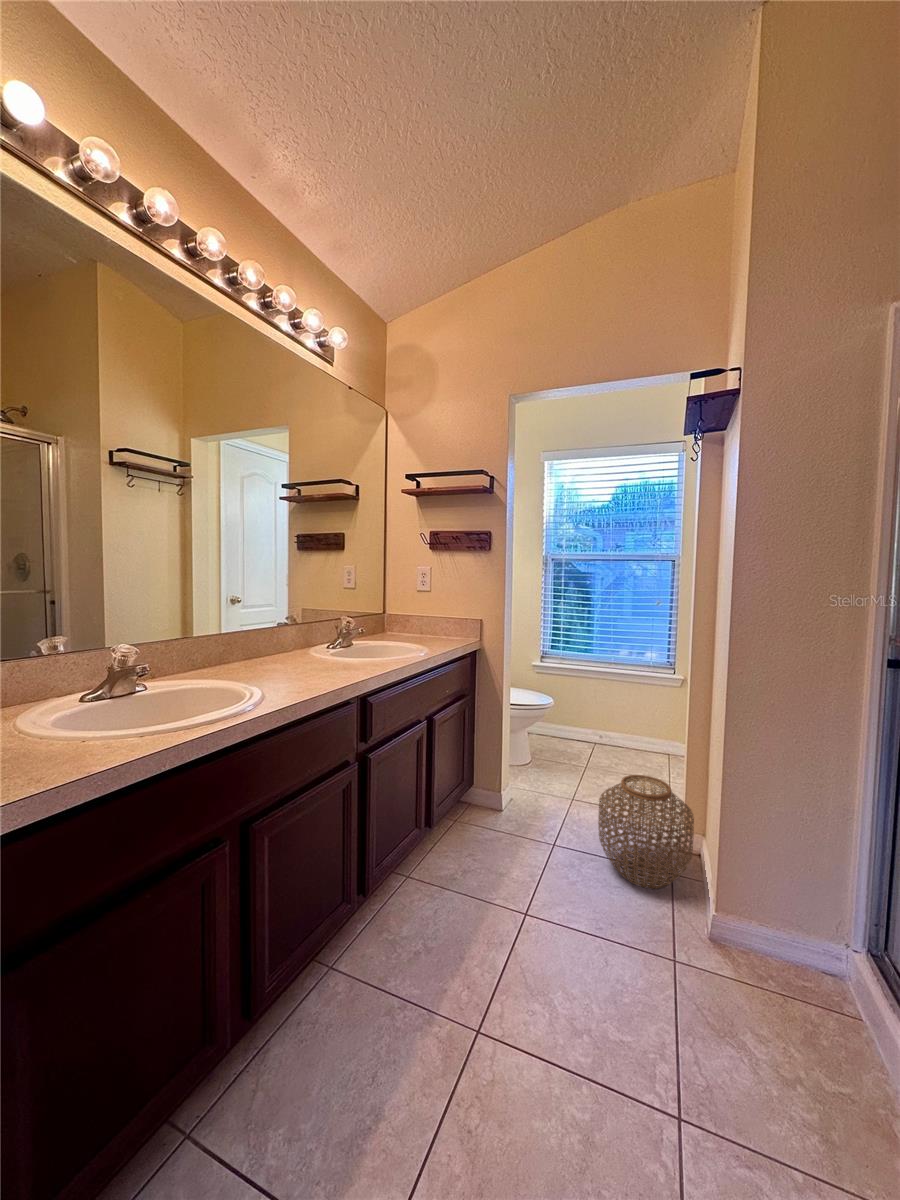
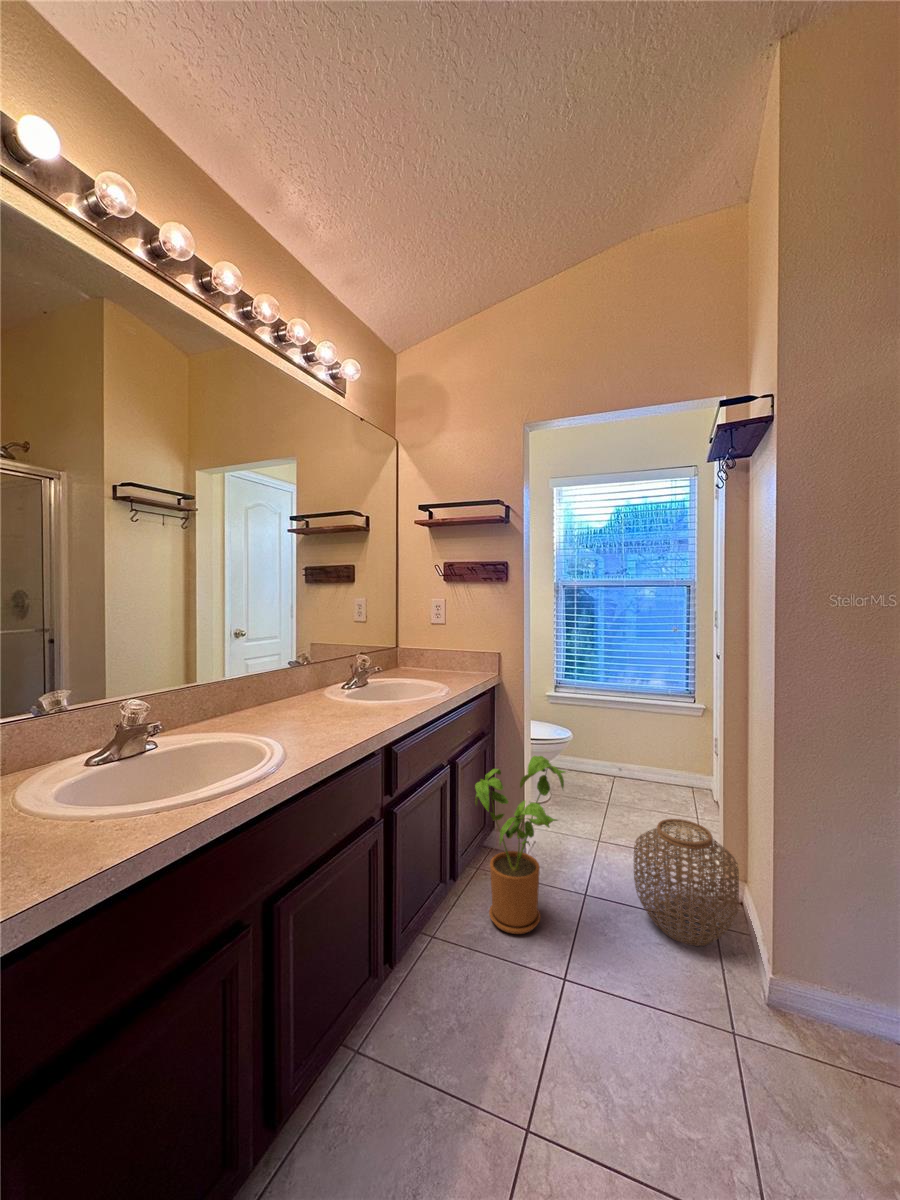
house plant: none [452,713,538,875] -> present [475,756,565,934]

